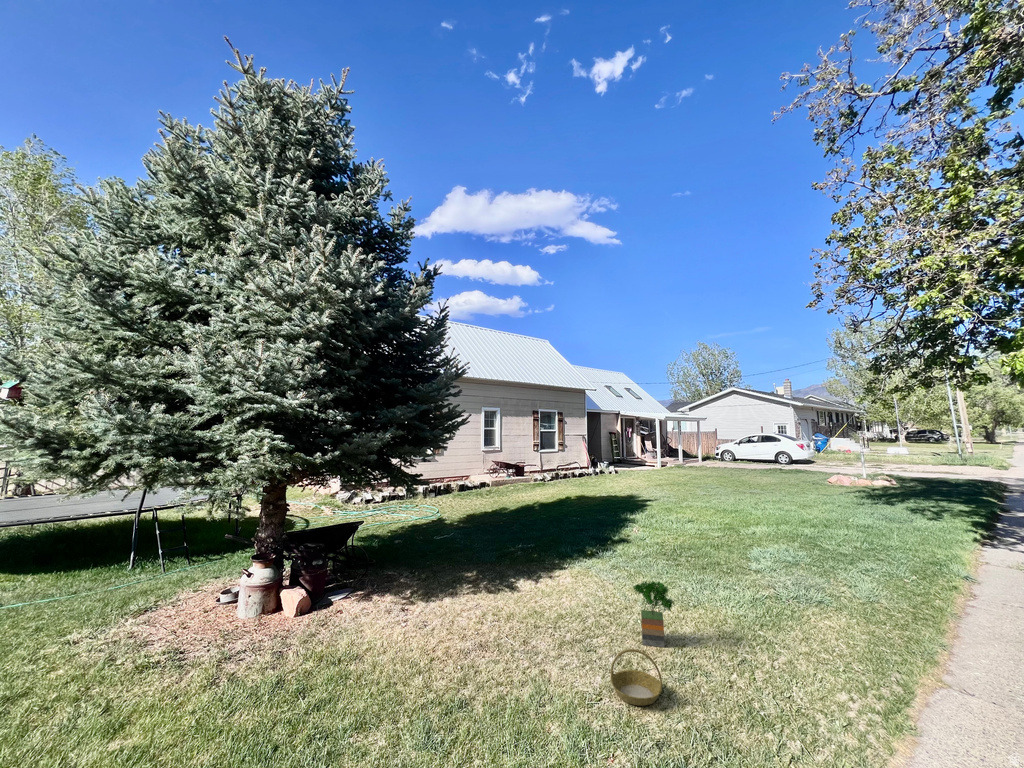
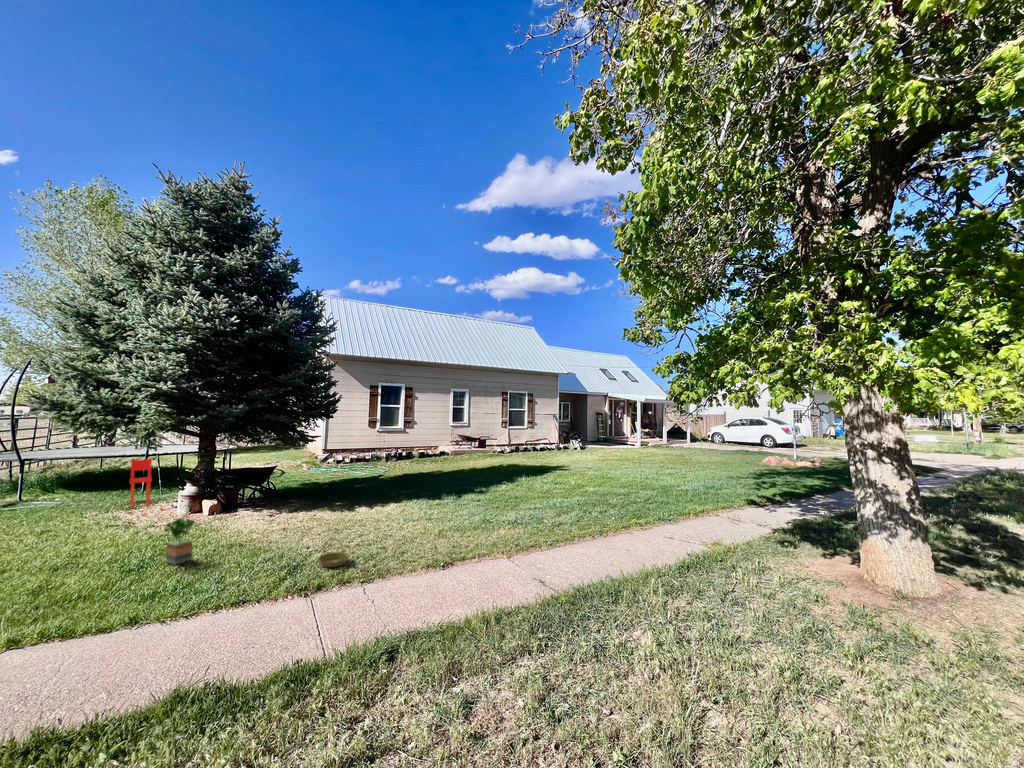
chair: none [148,515,186,594] -> present [130,458,152,506]
potted tree: present [634,581,673,647] -> present [164,519,198,565]

